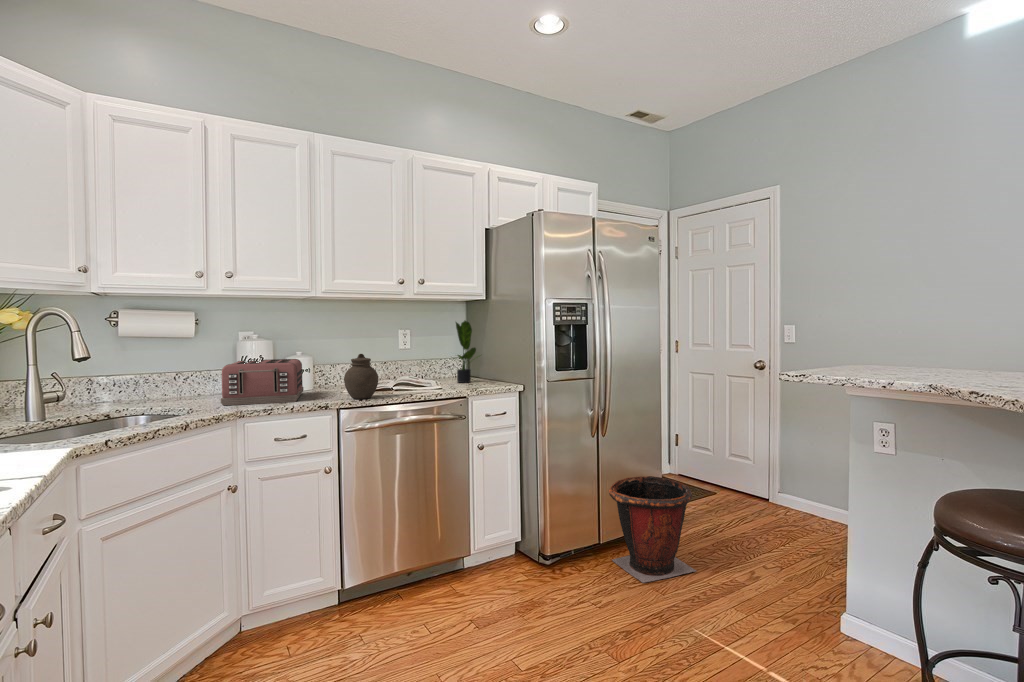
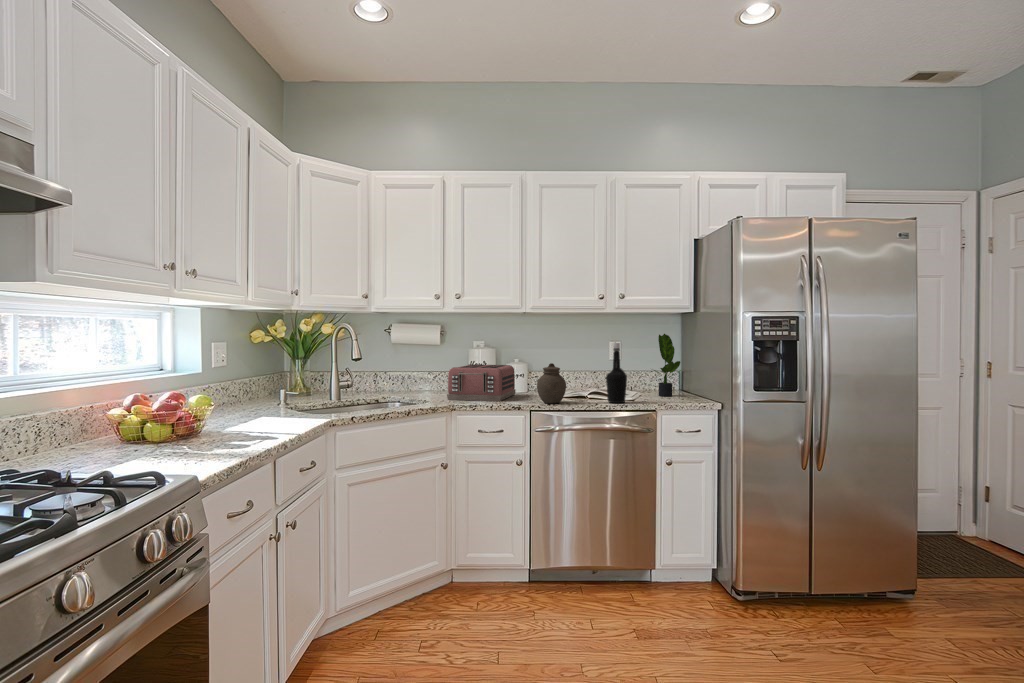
bottle: none [418,330,440,393] -> present [606,343,627,403]
waste bin: present [609,476,696,583] -> none [819,525,945,661]

